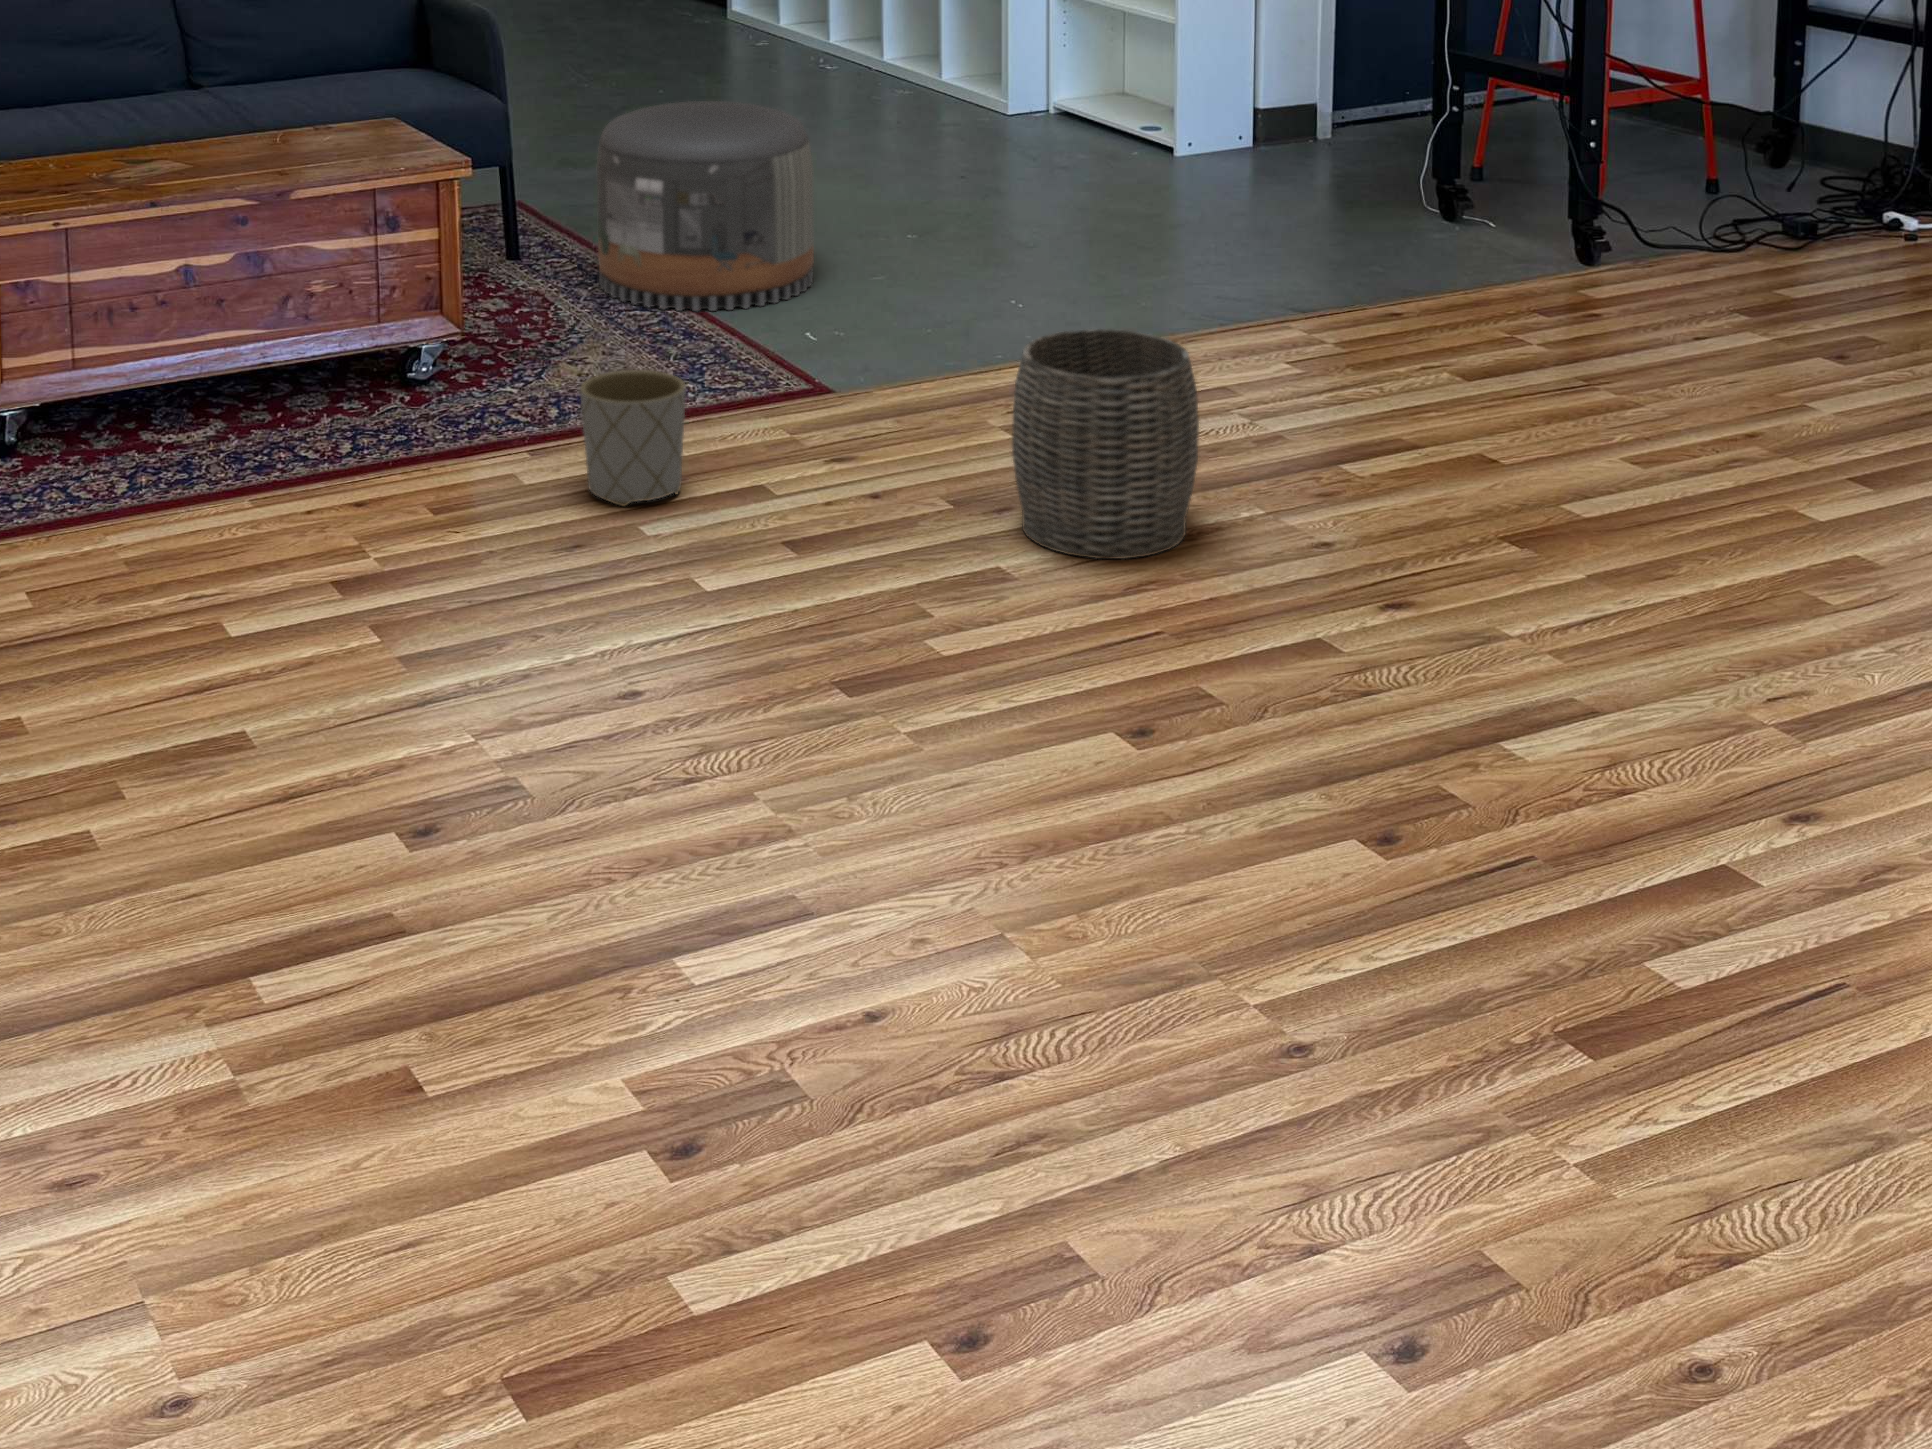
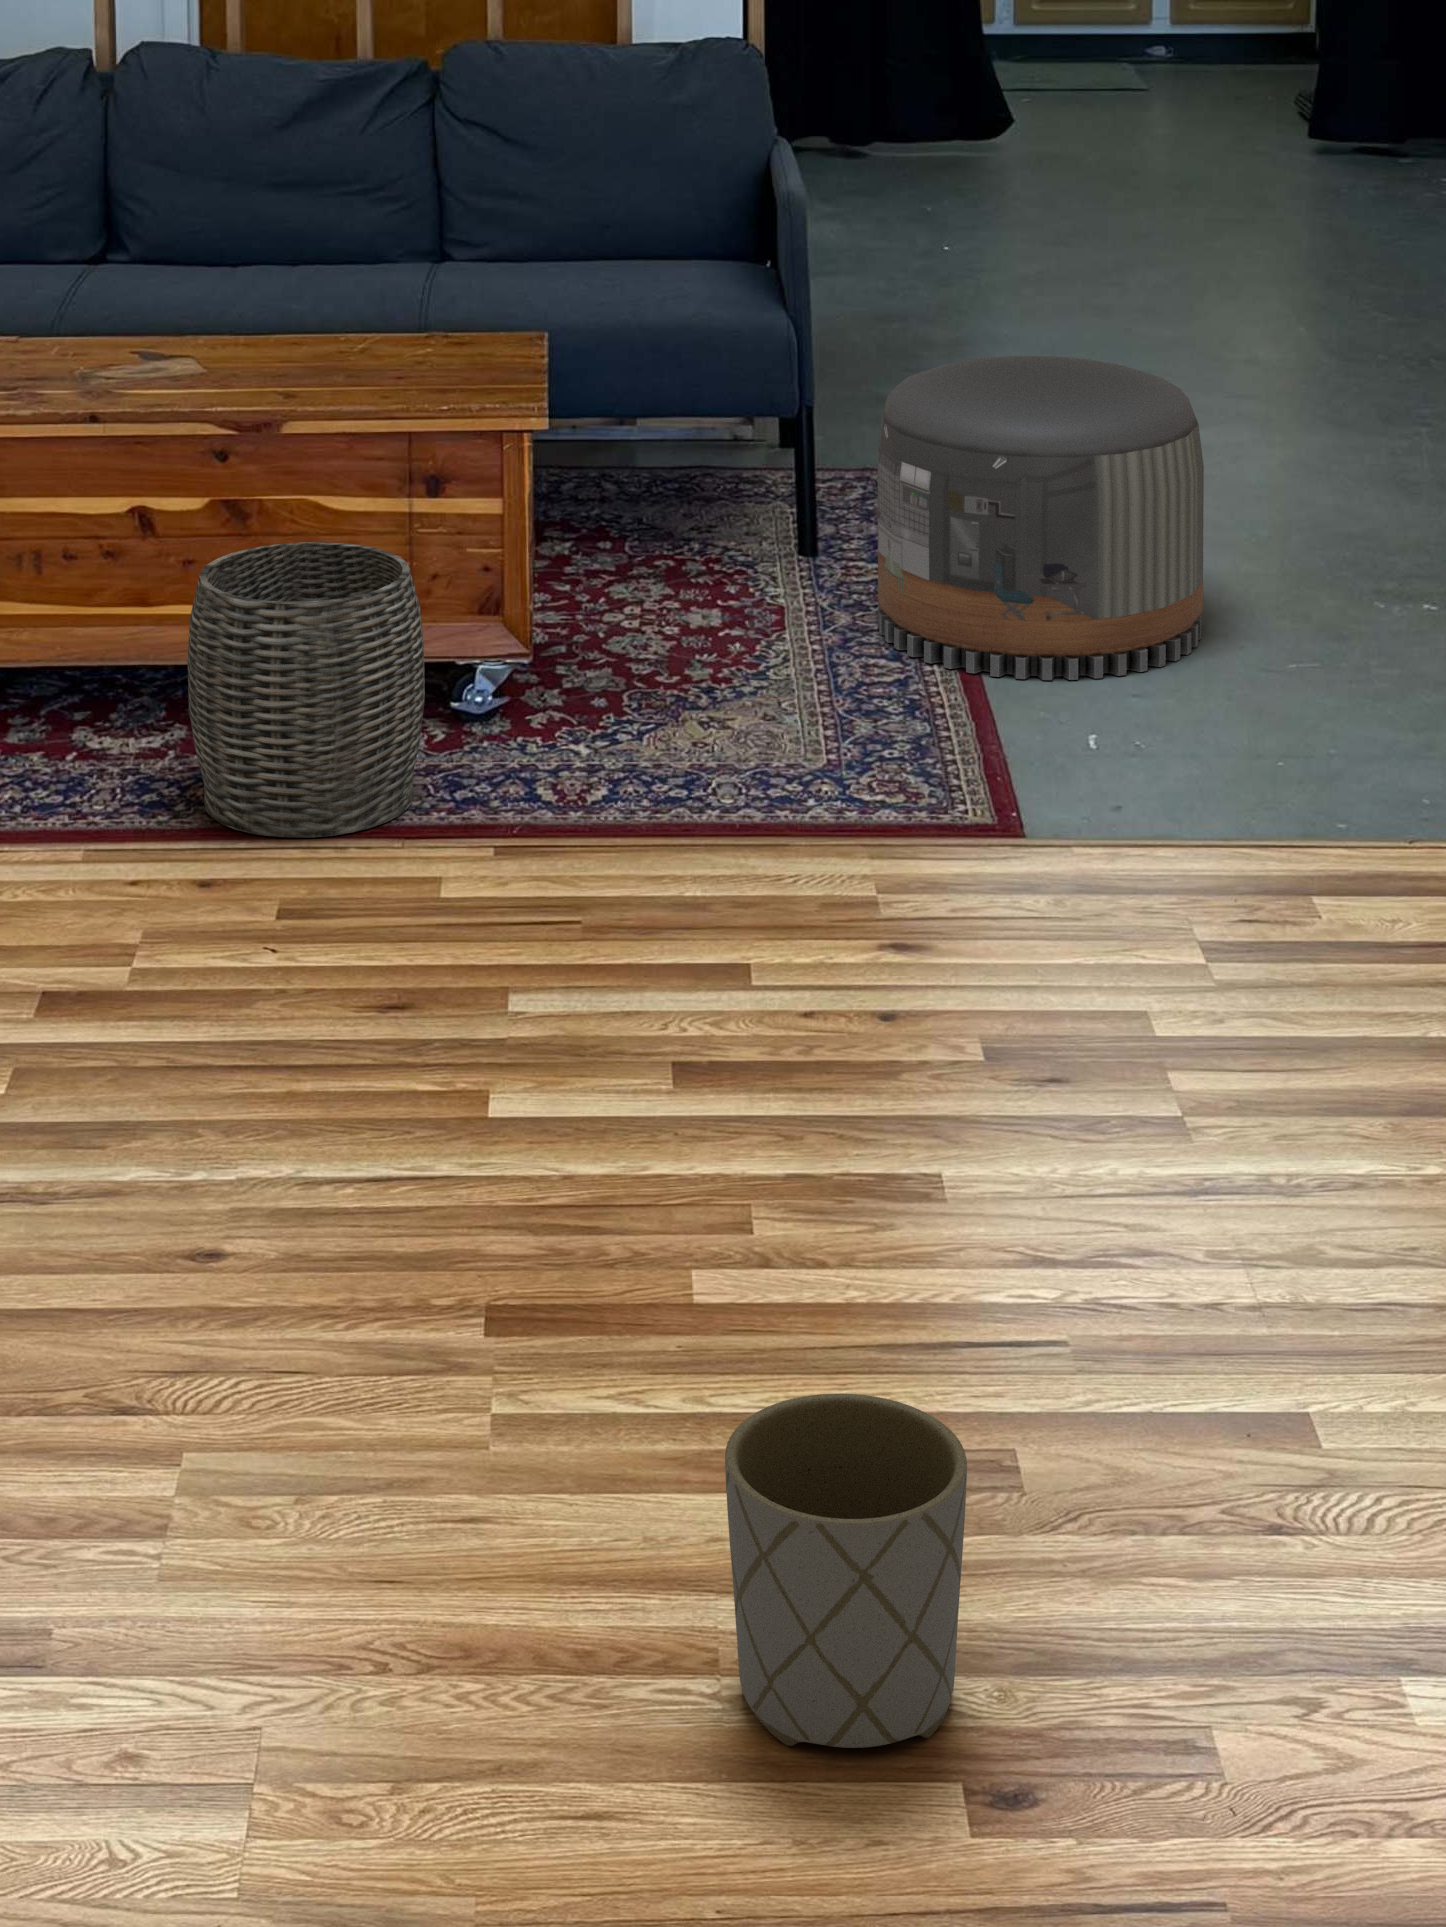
woven basket: present [1012,329,1199,559] -> present [188,542,425,838]
planter: present [580,370,686,506] -> present [725,1394,967,1748]

